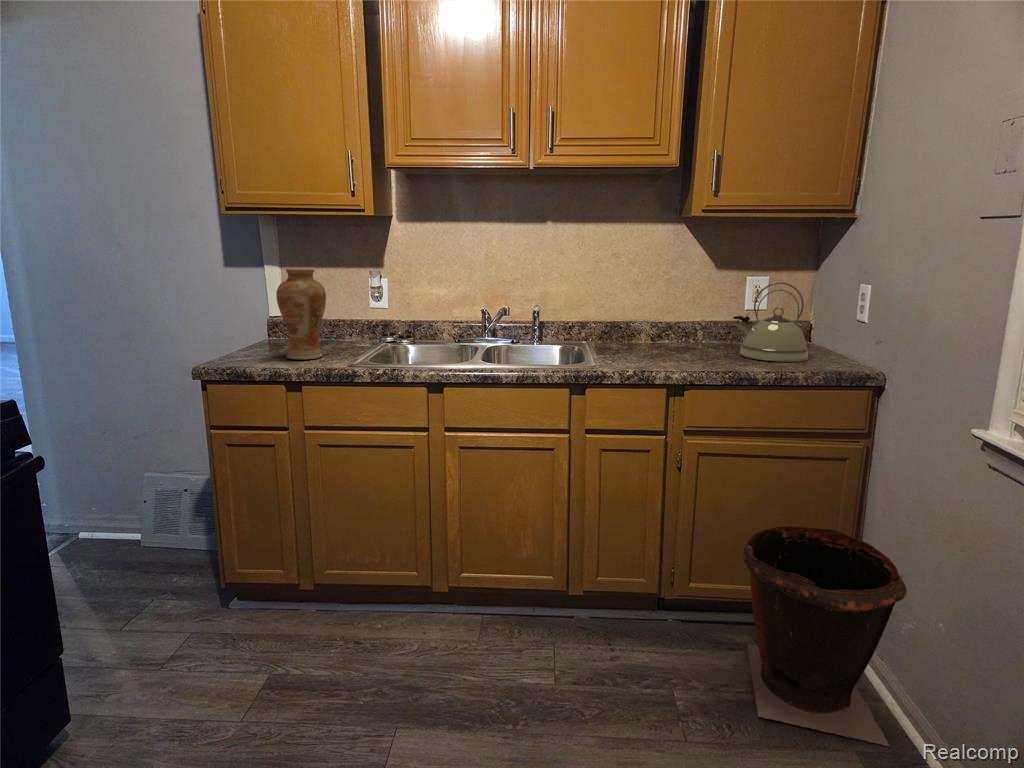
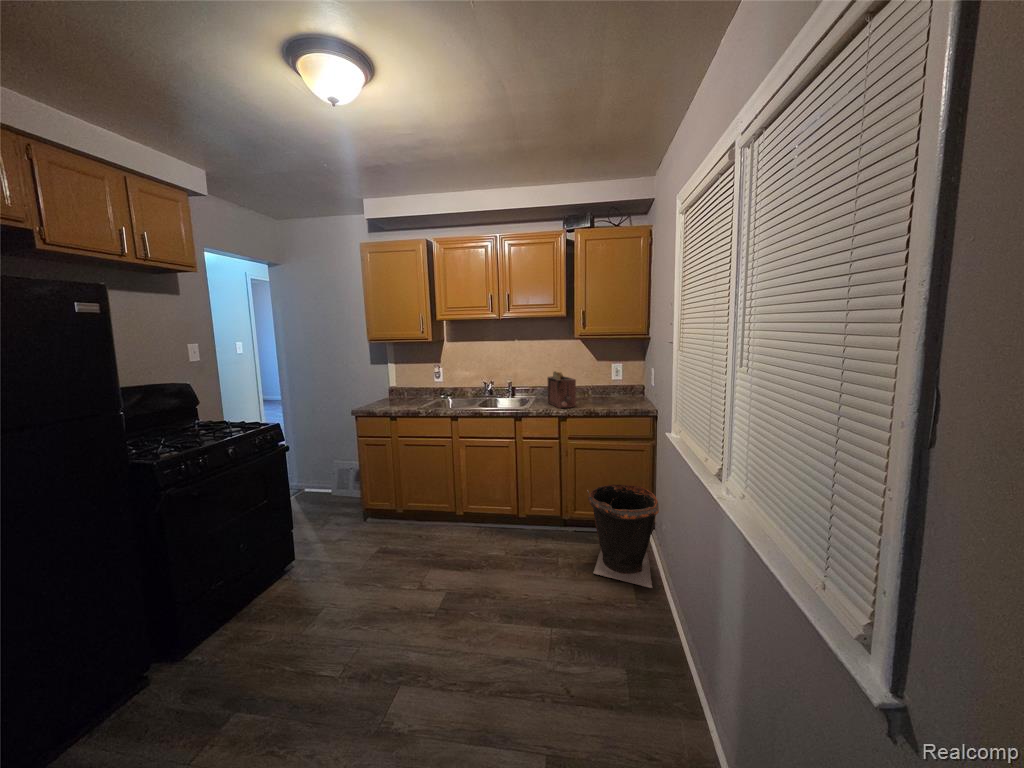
vase: present [276,269,326,360] -> none [389,366,411,406]
kettle: present [733,282,809,362] -> none [598,367,634,405]
toaster: none [628,288,704,367] -> present [547,371,576,408]

